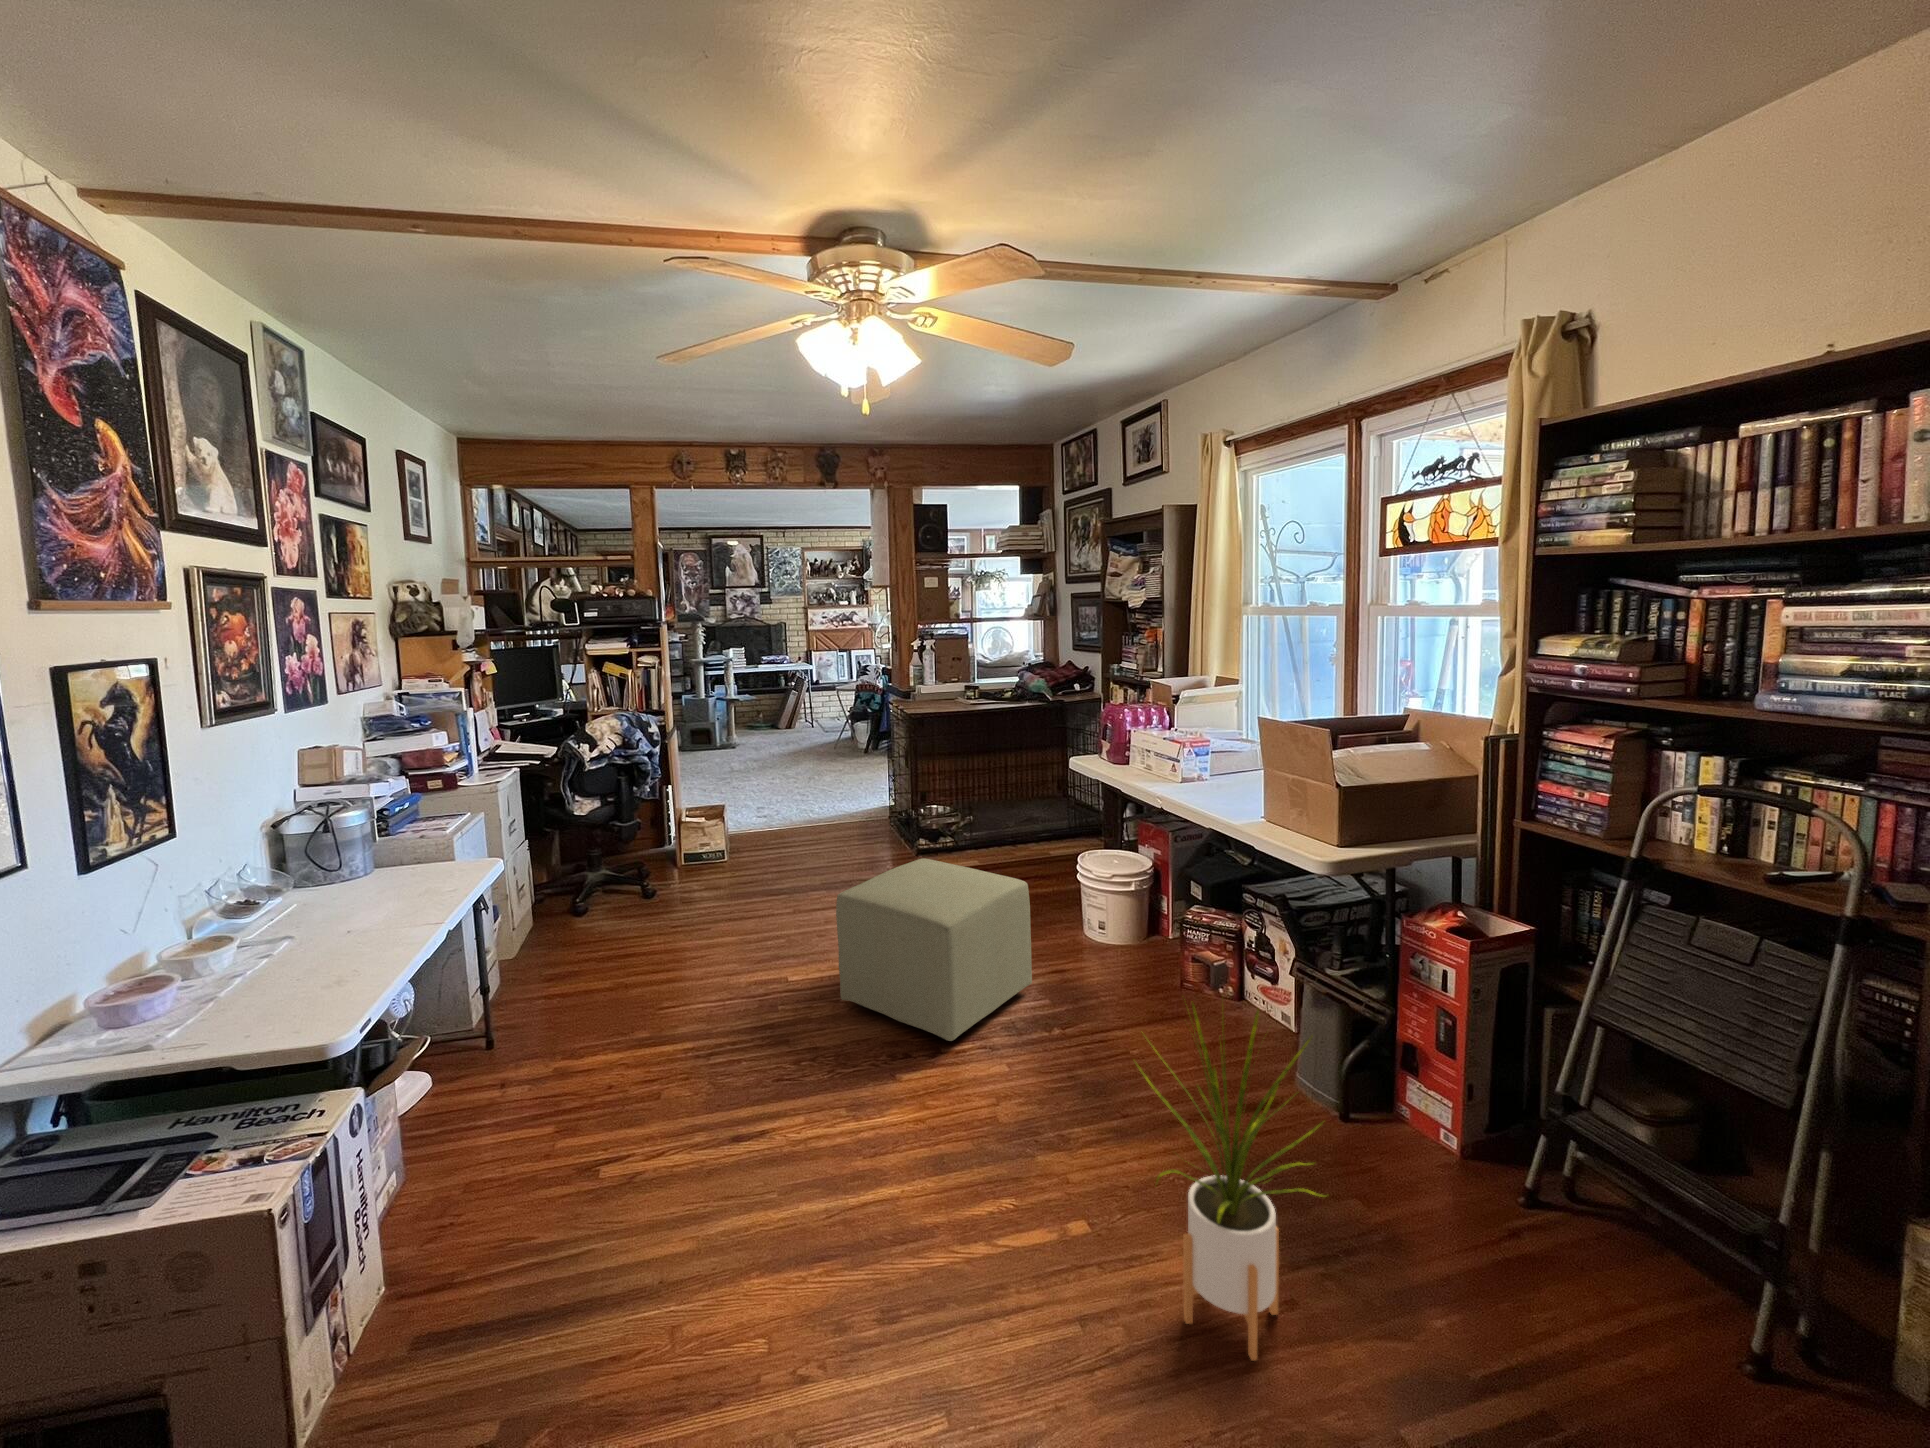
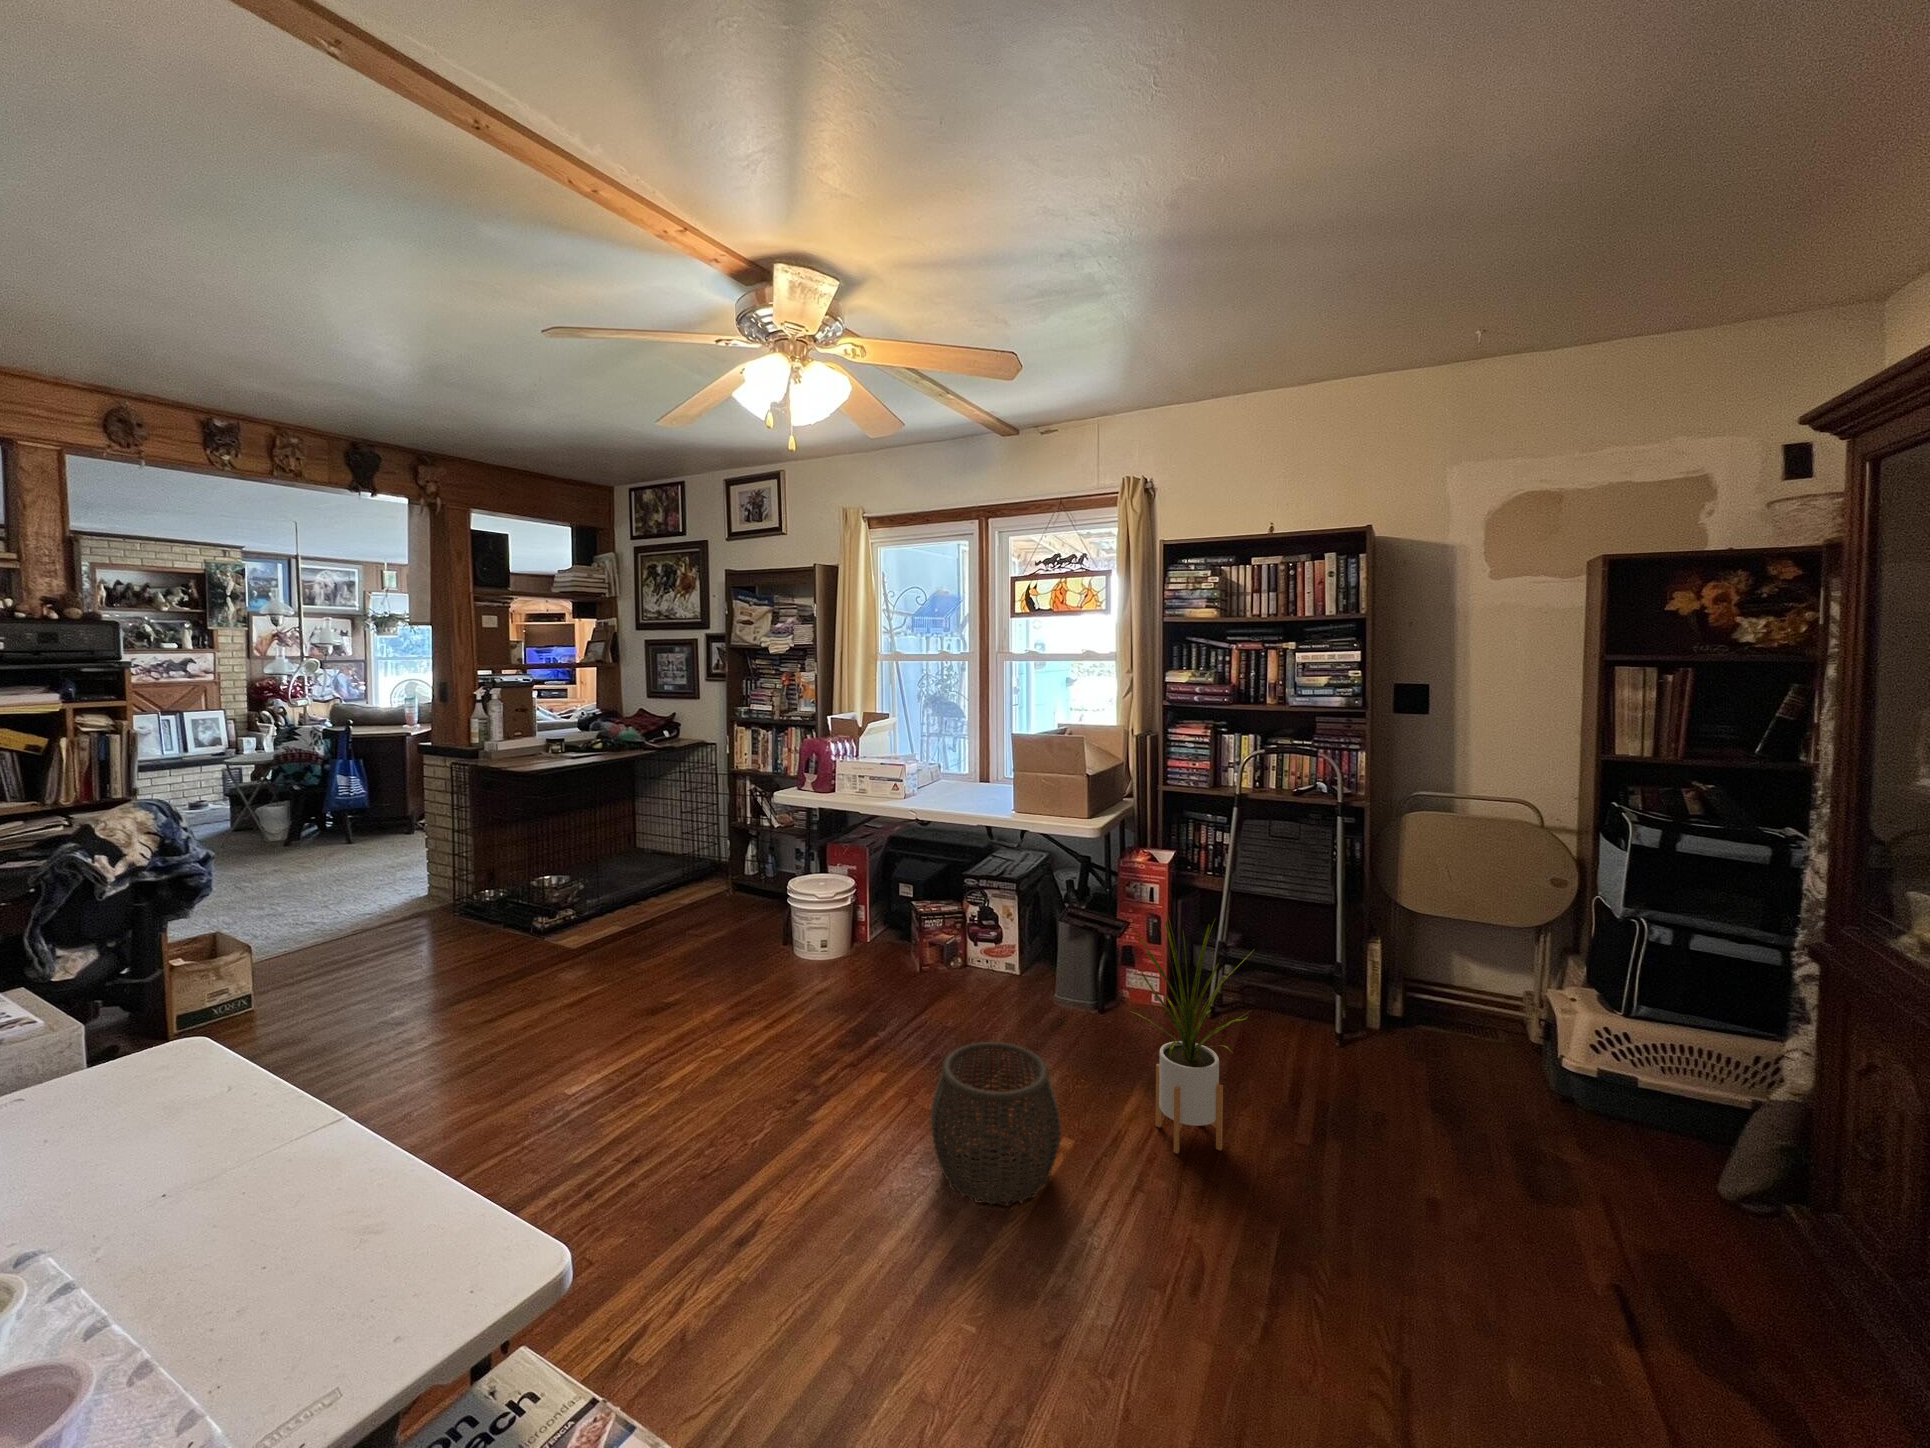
ottoman: present [836,858,1032,1041] -> none [665,907,827,1082]
woven basket: none [890,1062,1040,1256] -> present [931,1042,1061,1206]

